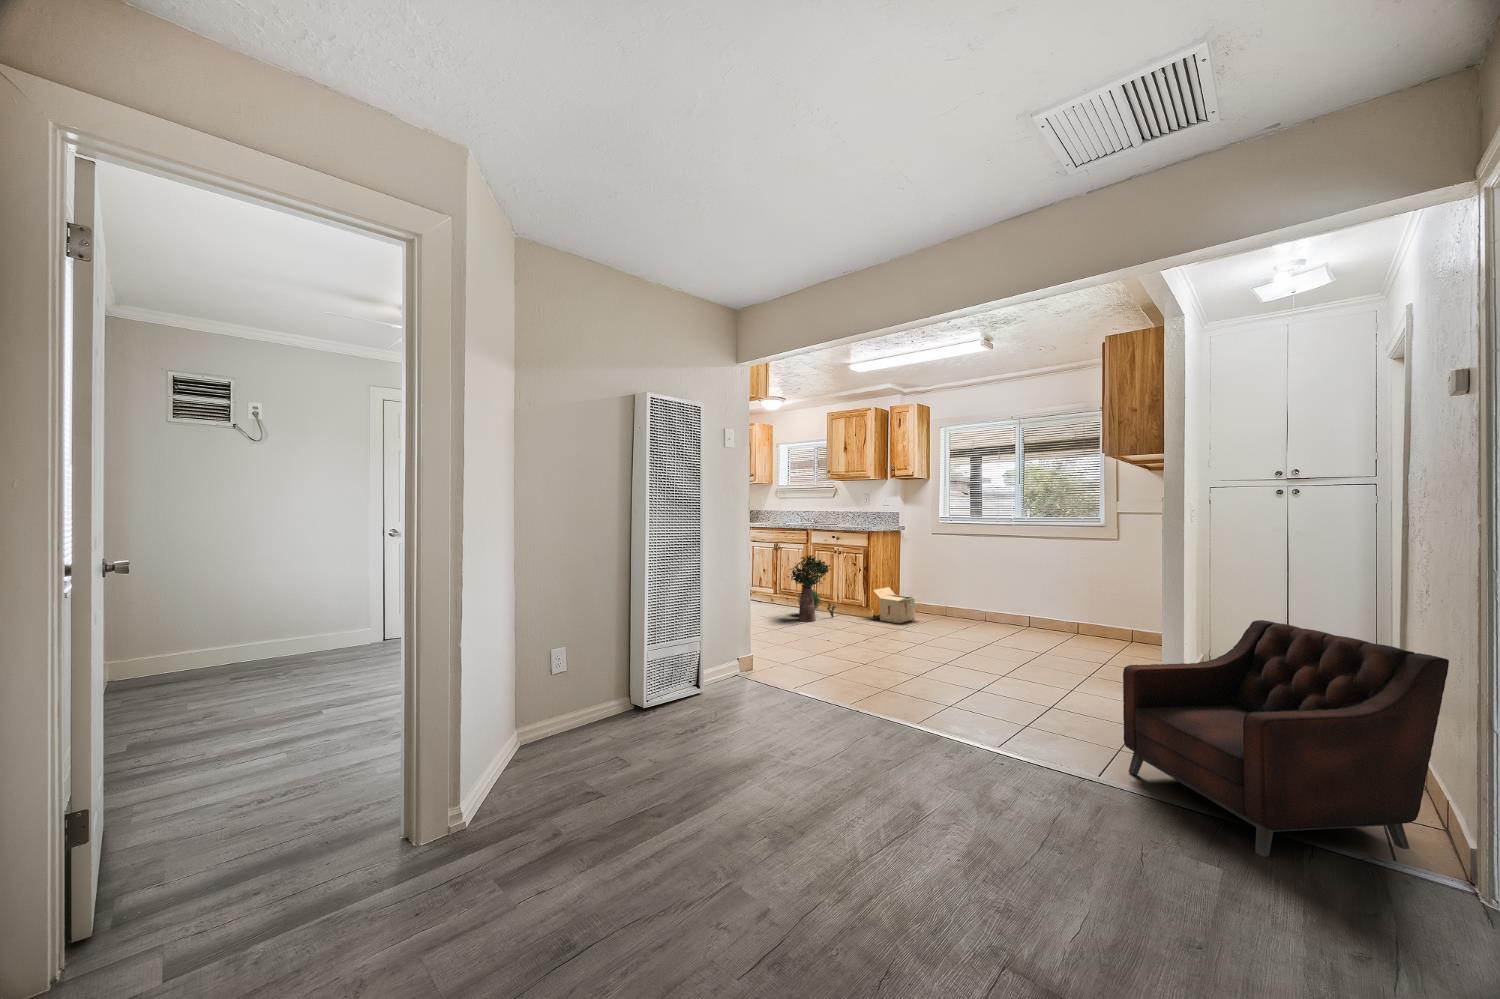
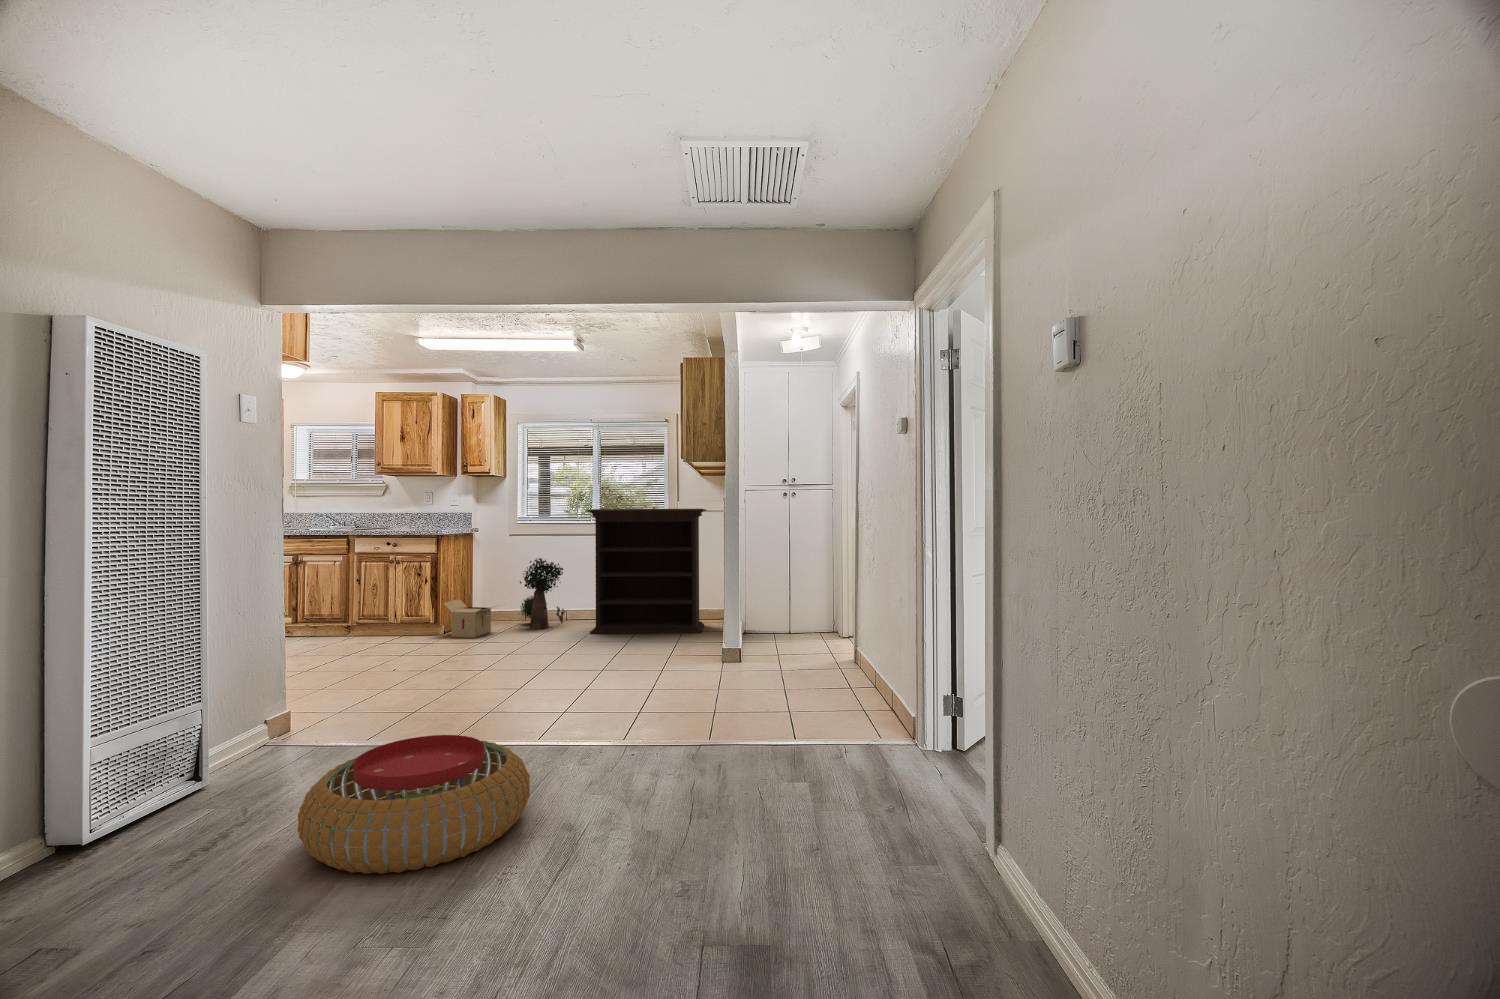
bookshelf: none [1003,509,1150,653] -> present [587,509,706,634]
potted plant: present [788,555,836,622] -> present [520,558,566,629]
armchair: present [1123,620,1449,857] -> none [712,583,877,733]
pouf: none [630,742,842,900] -> present [298,735,530,874]

